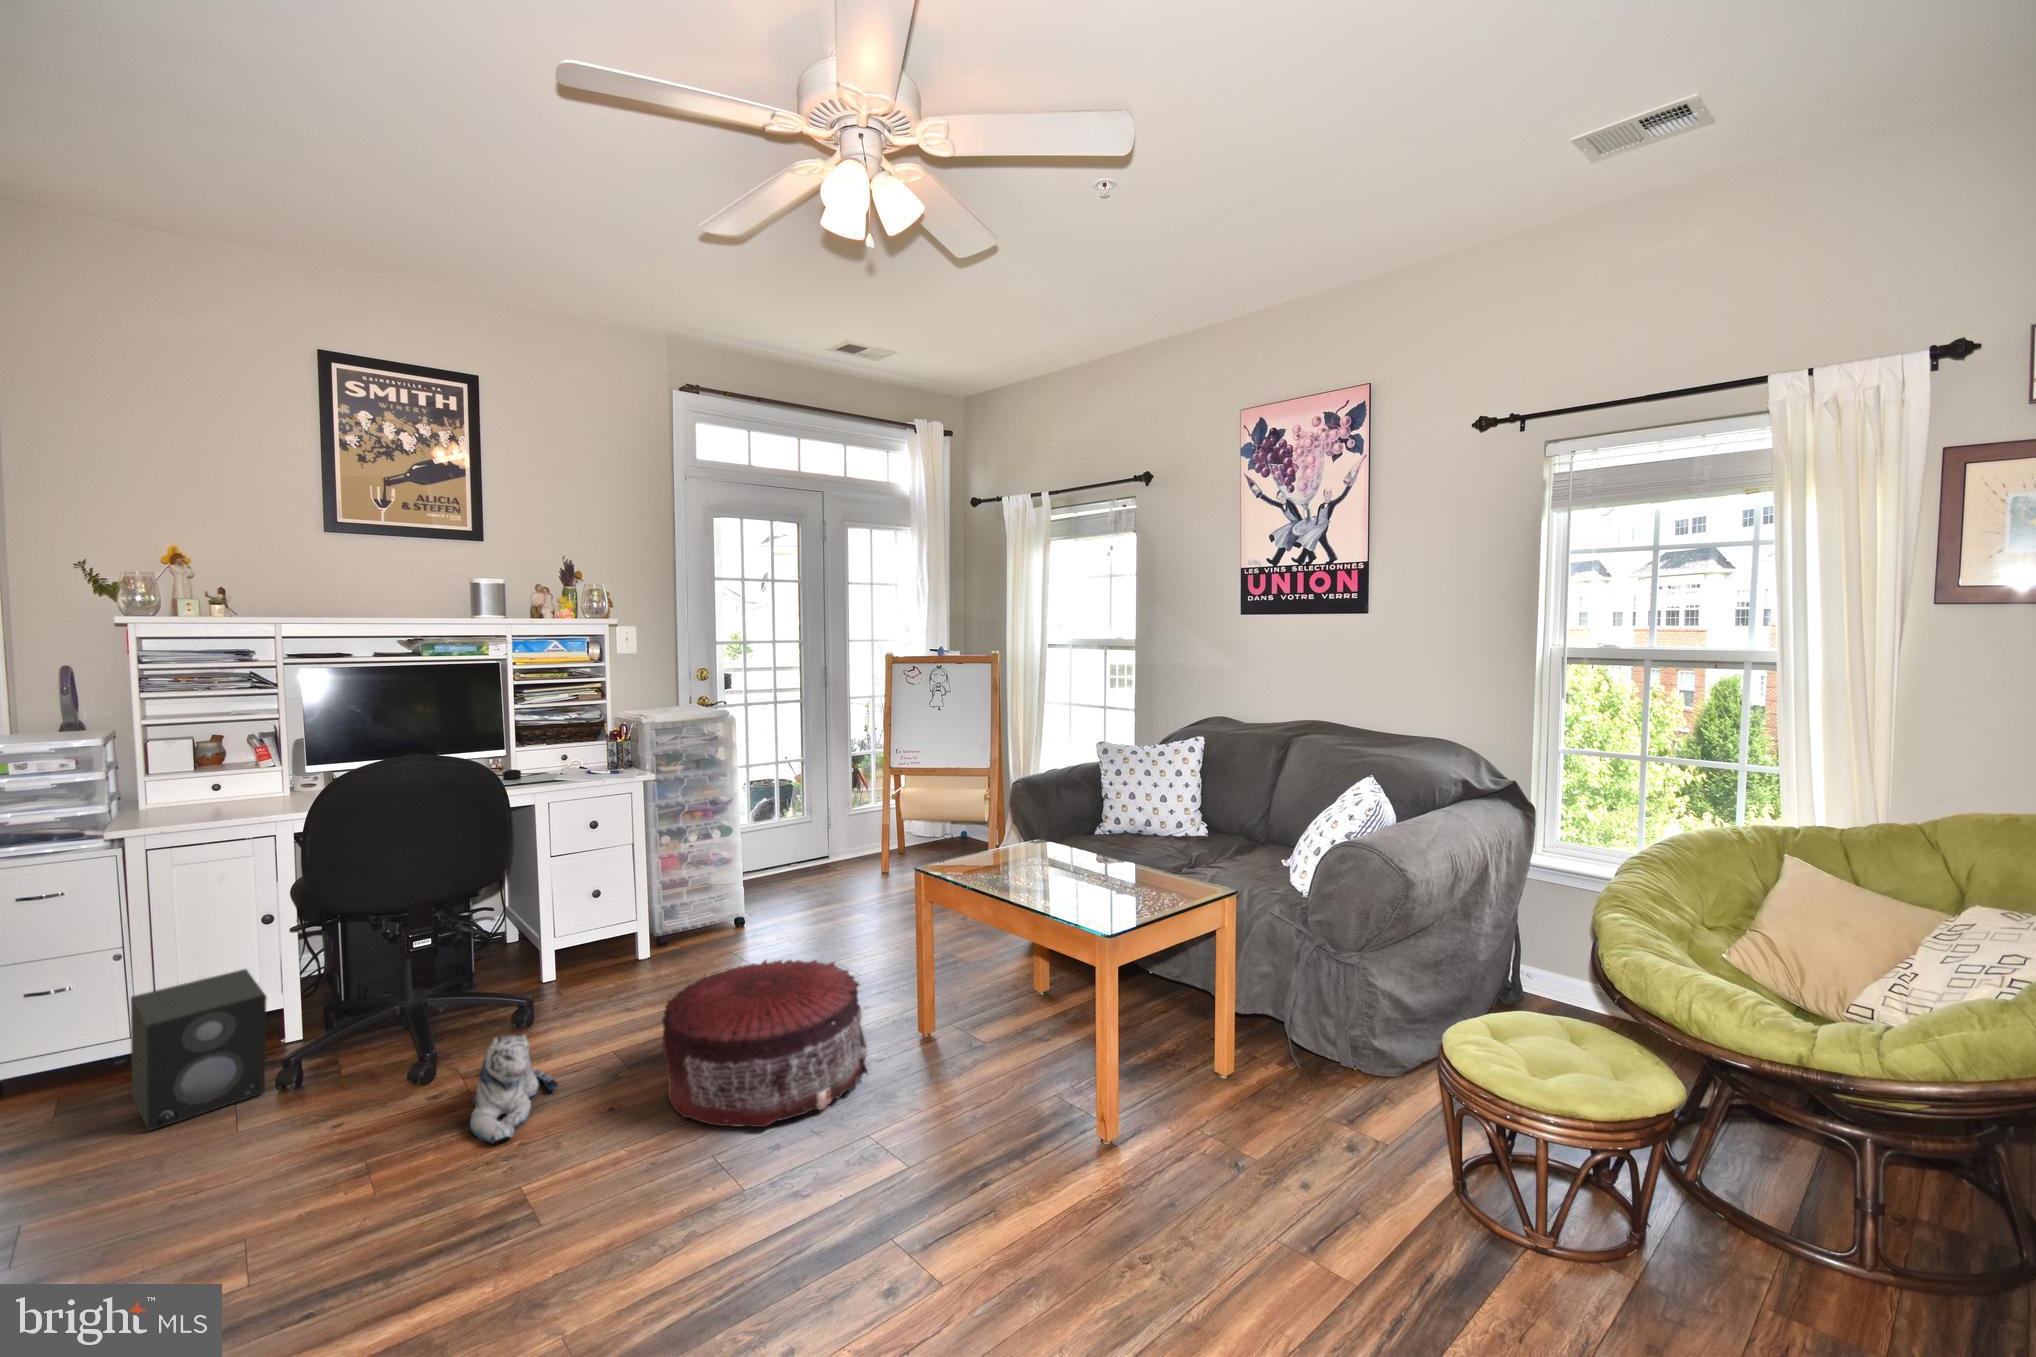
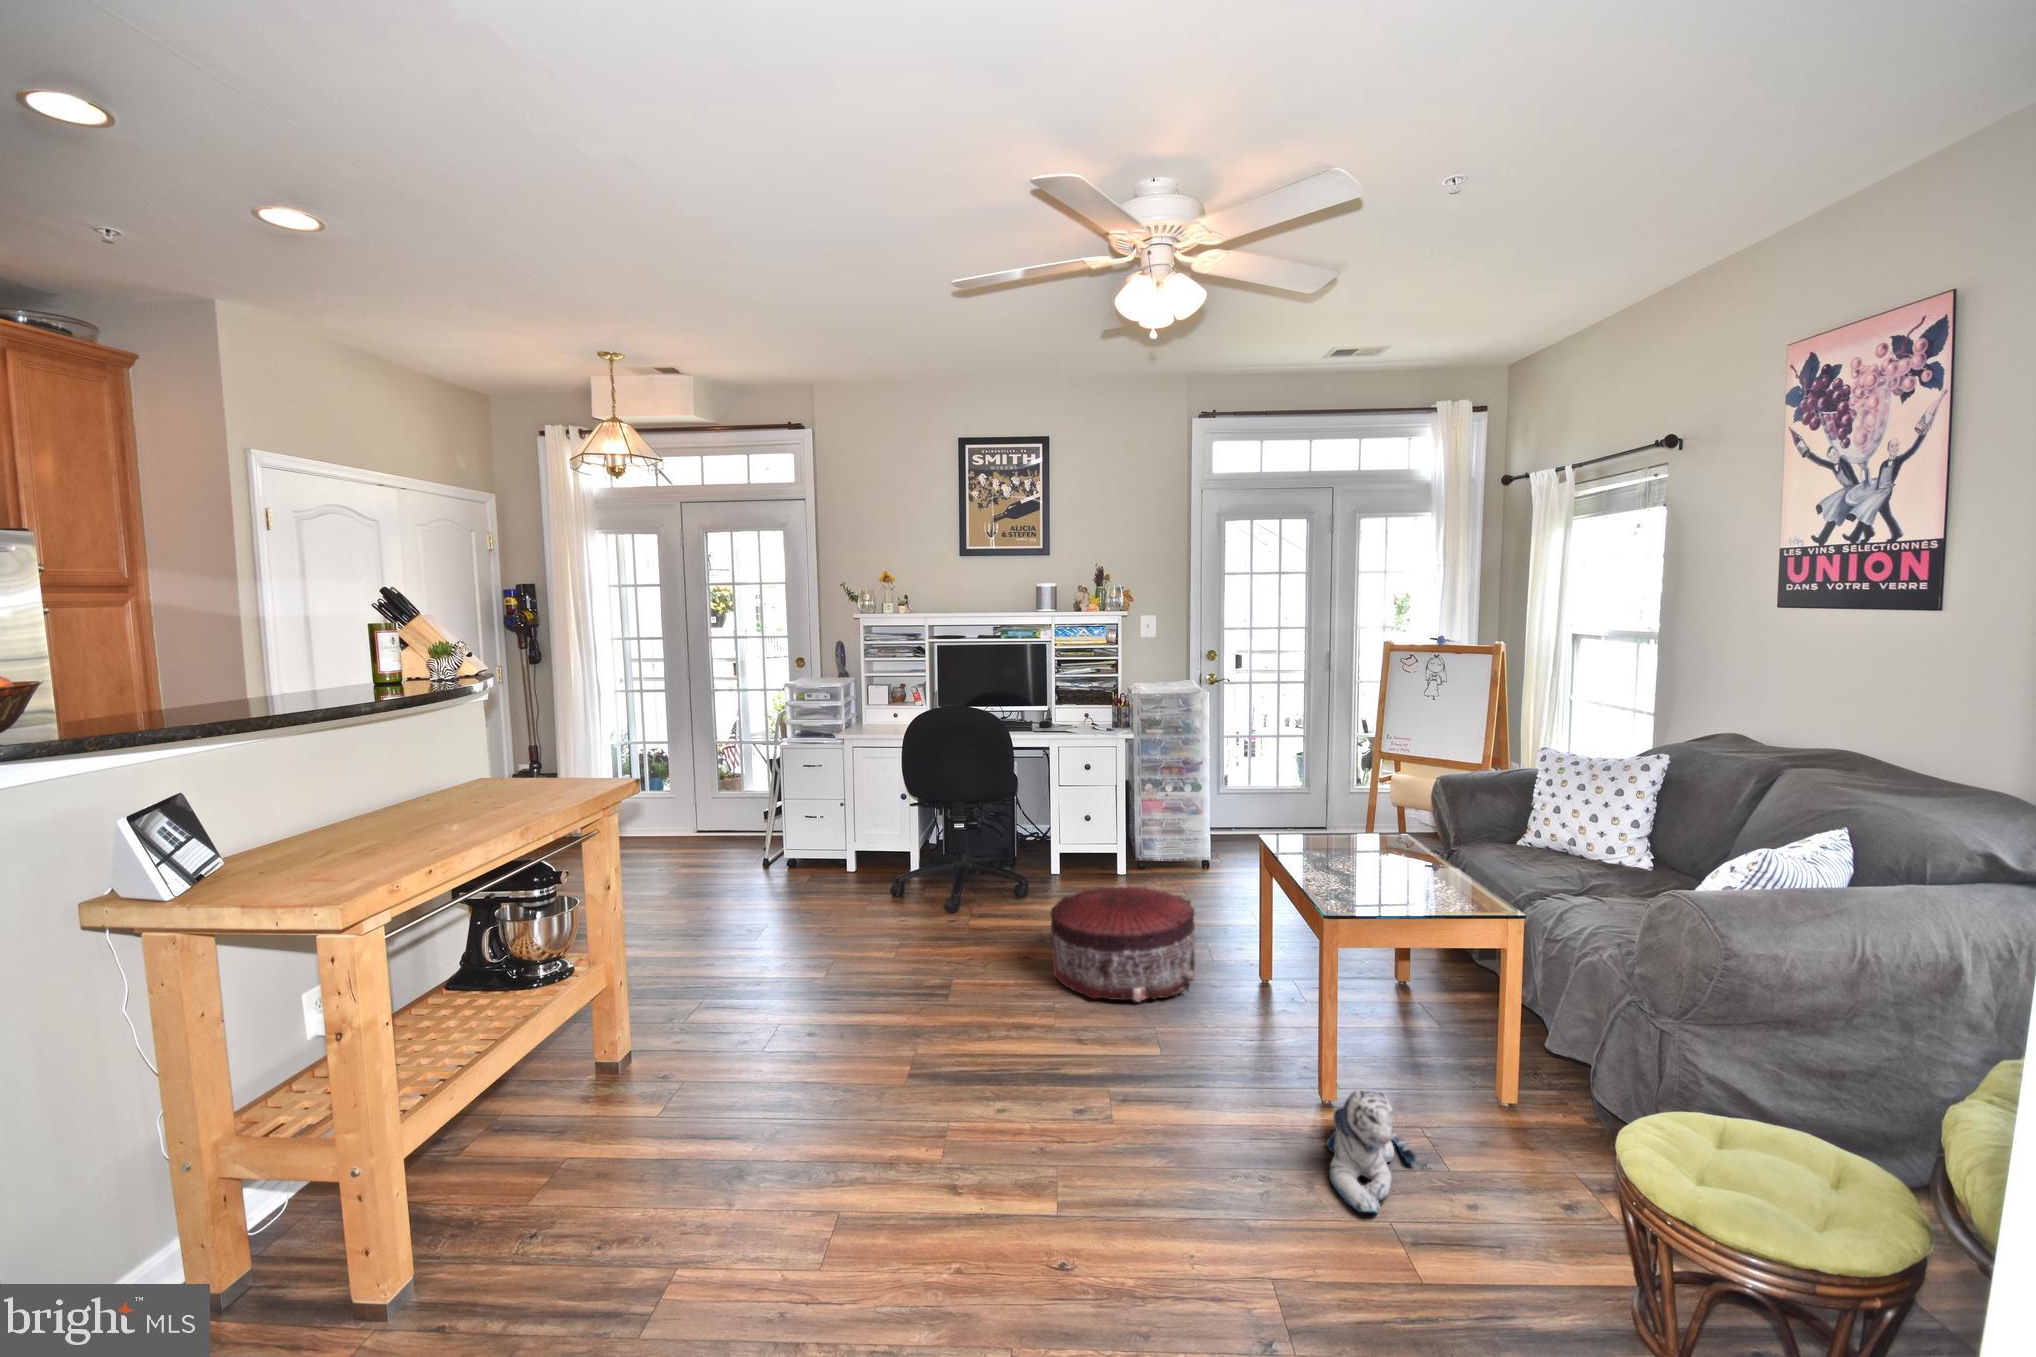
speaker: present [131,969,267,1131] -> none [828,824,882,901]
plush toy: present [470,1035,557,1143] -> present [1326,1089,1416,1212]

